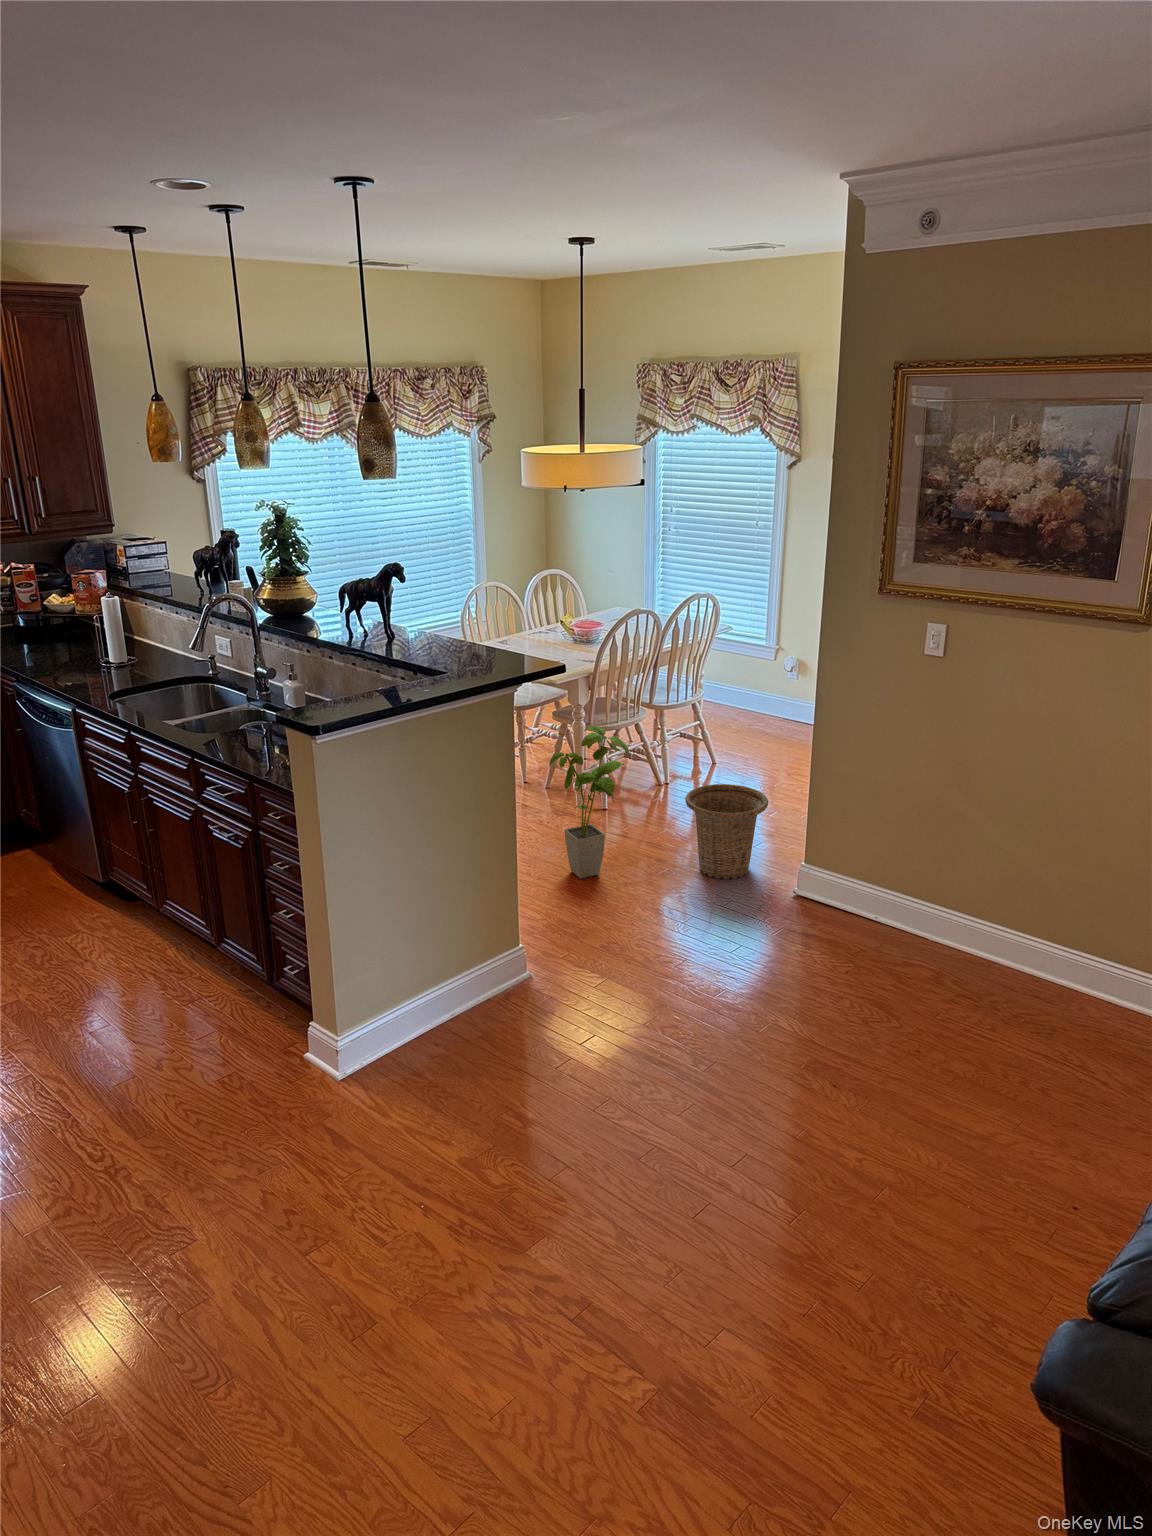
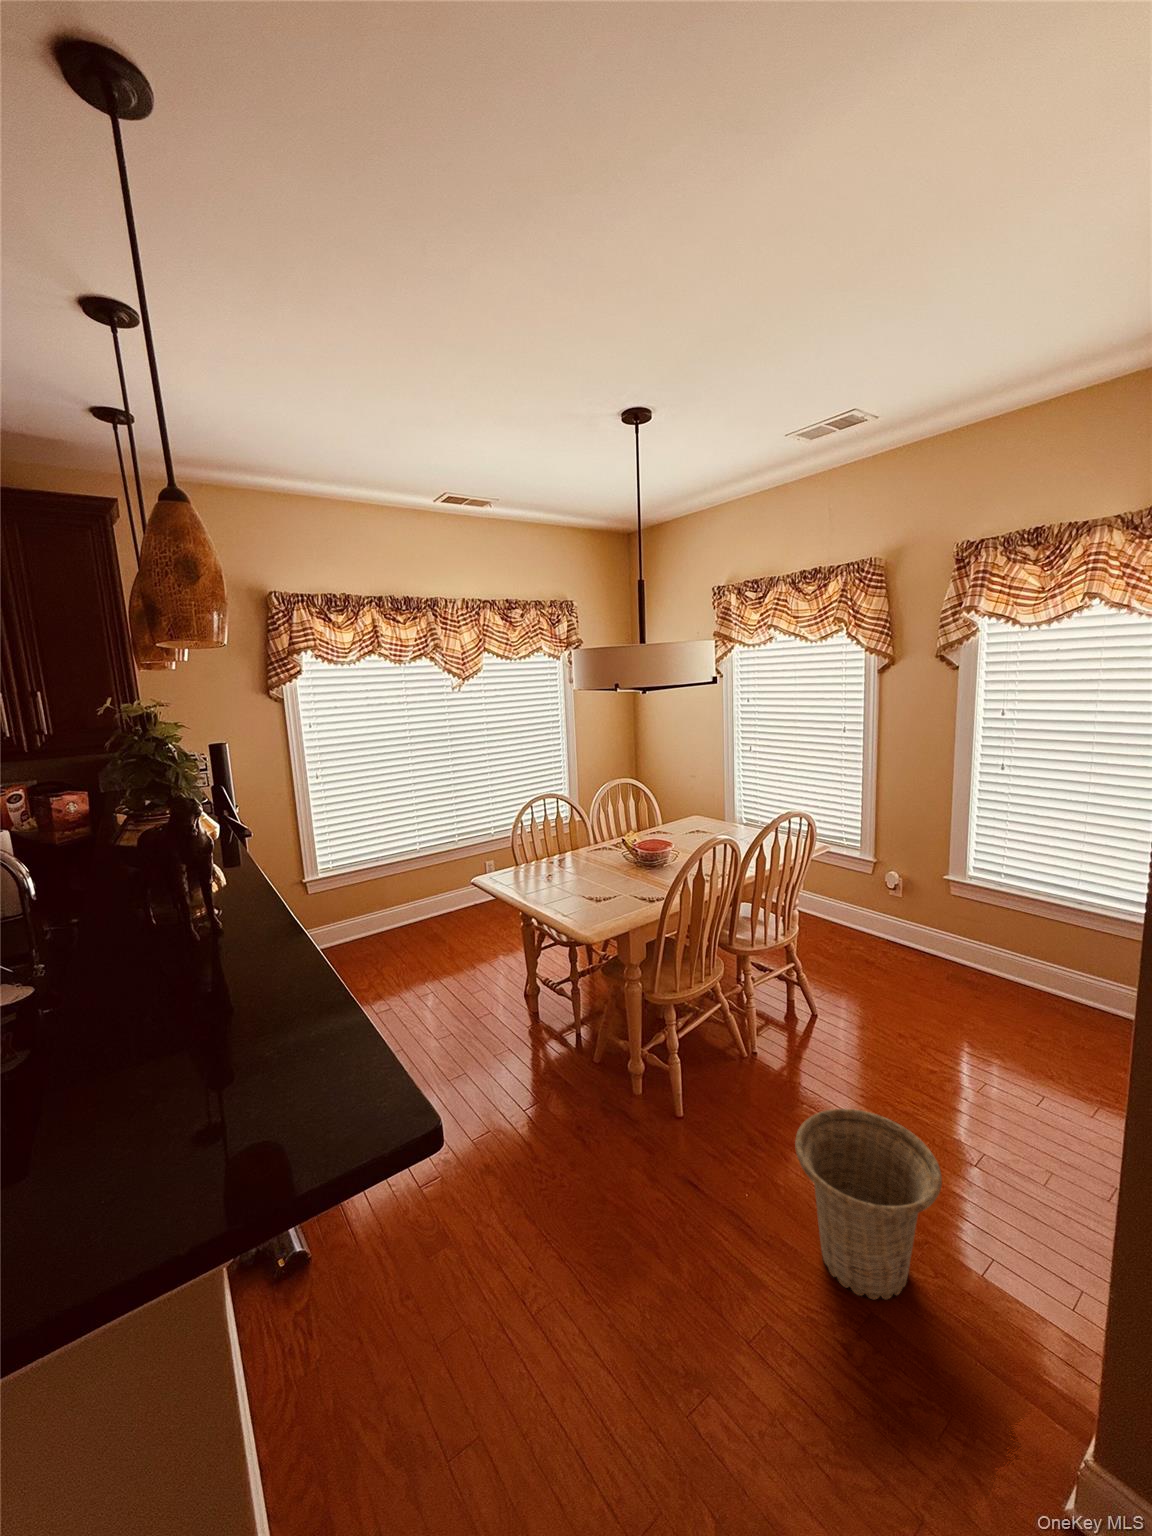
house plant: present [549,726,630,879] -> none [579,1030,703,1265]

